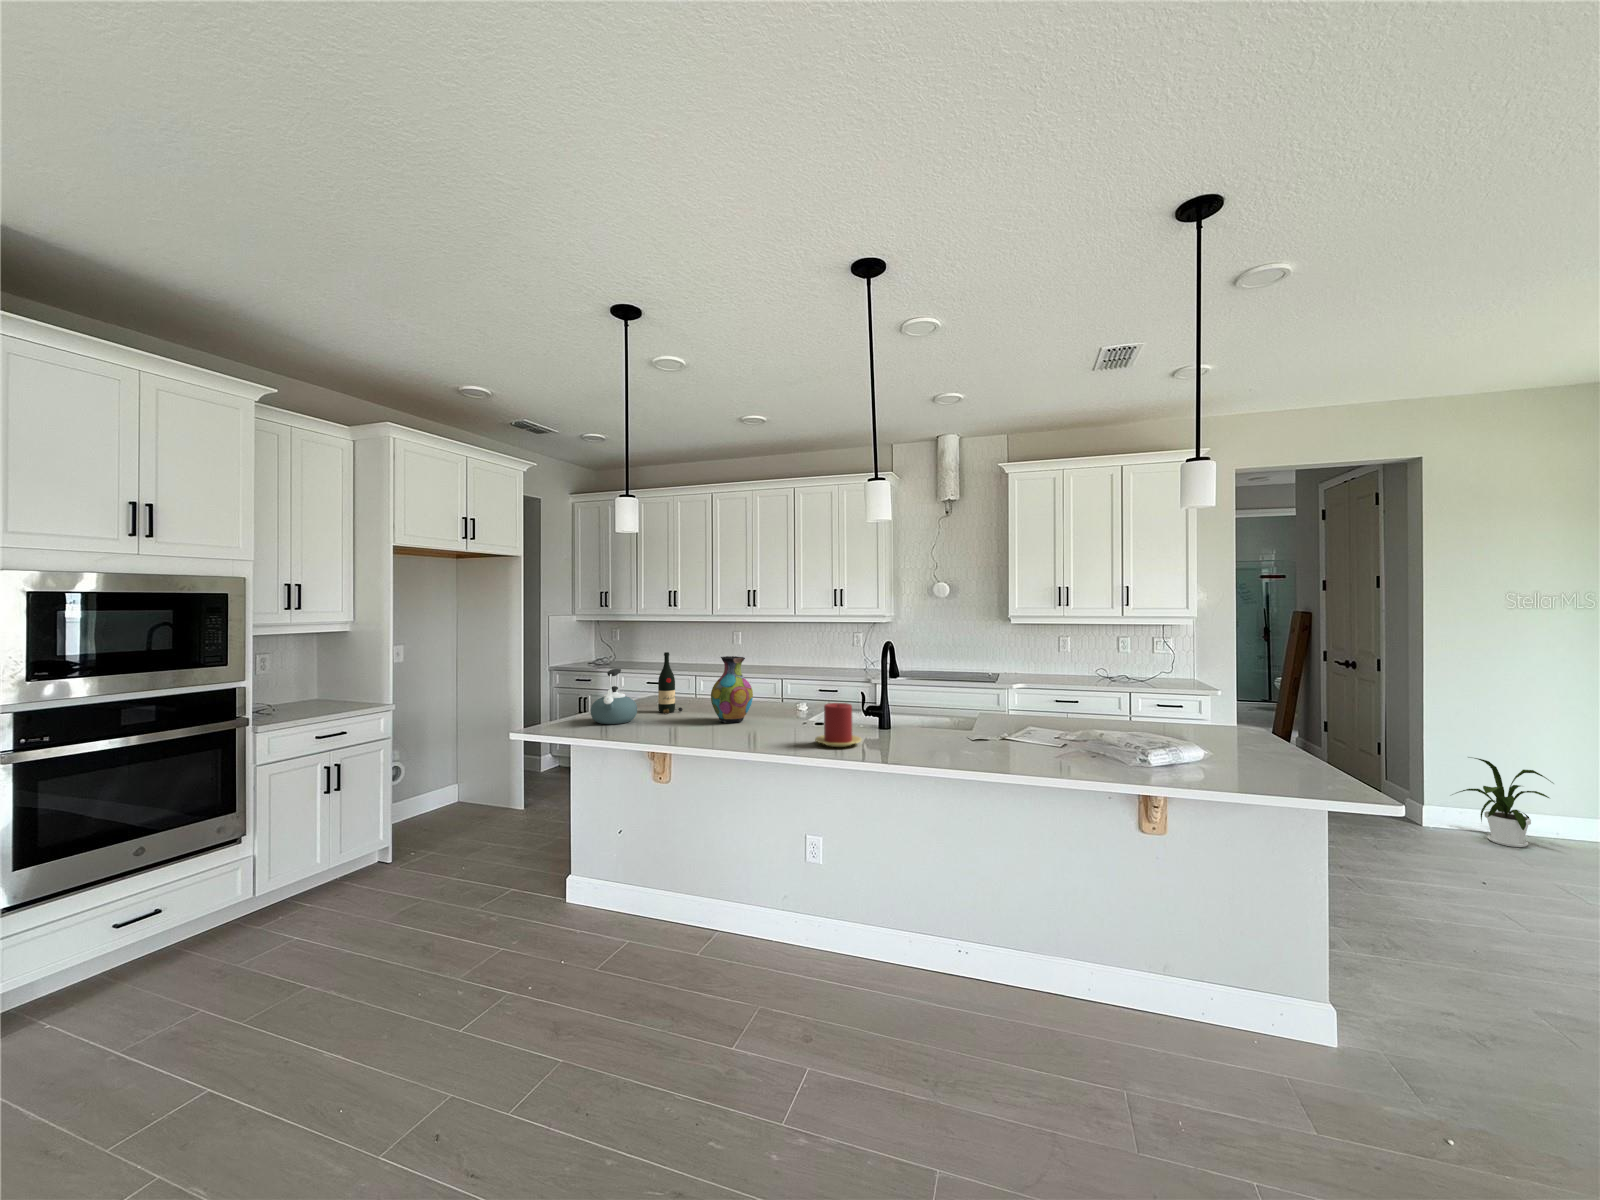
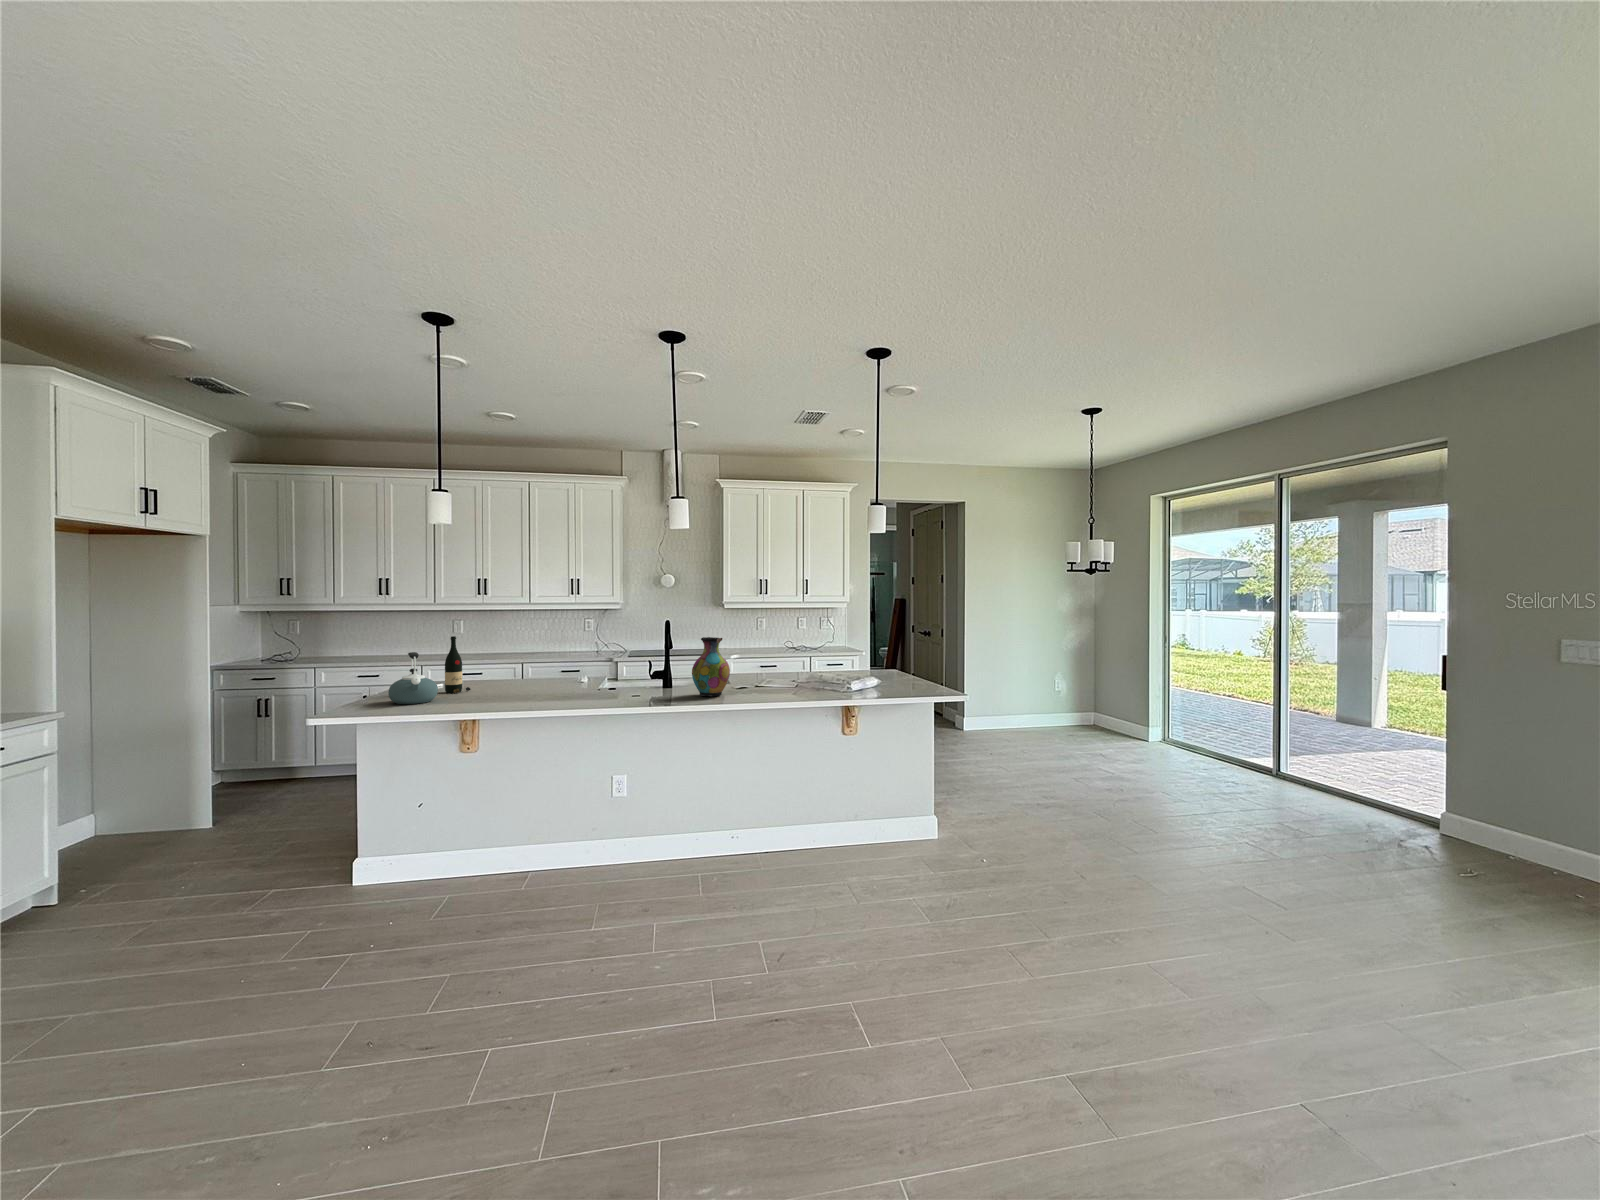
vase: present [711,656,753,723] -> present [692,637,730,696]
candle: present [815,703,861,747] -> none [629,667,666,700]
house plant: present [1452,758,1553,847] -> none [979,687,1024,737]

